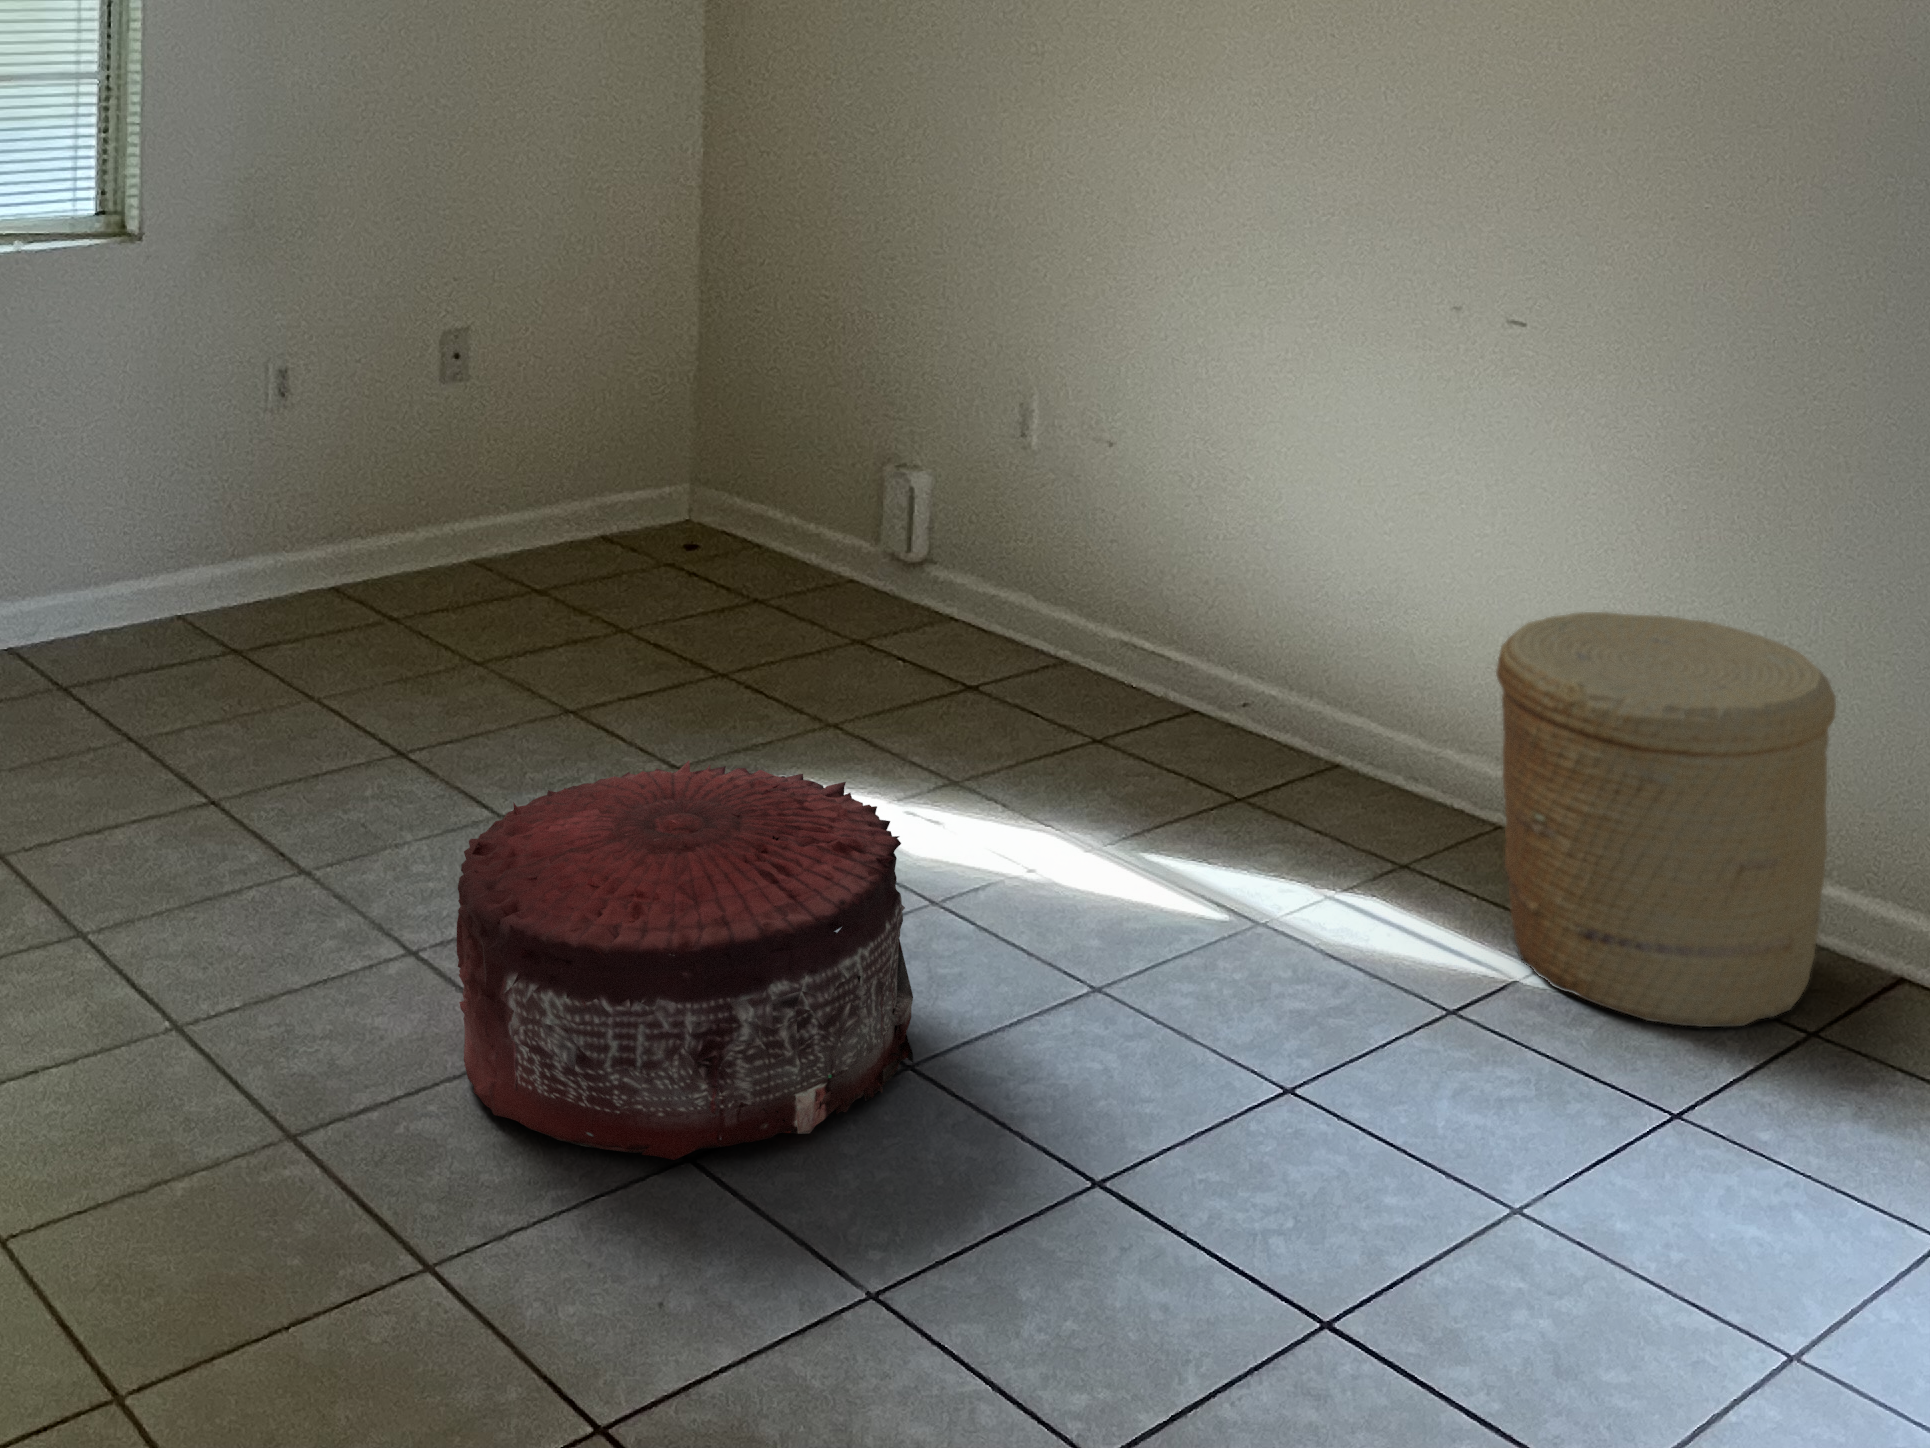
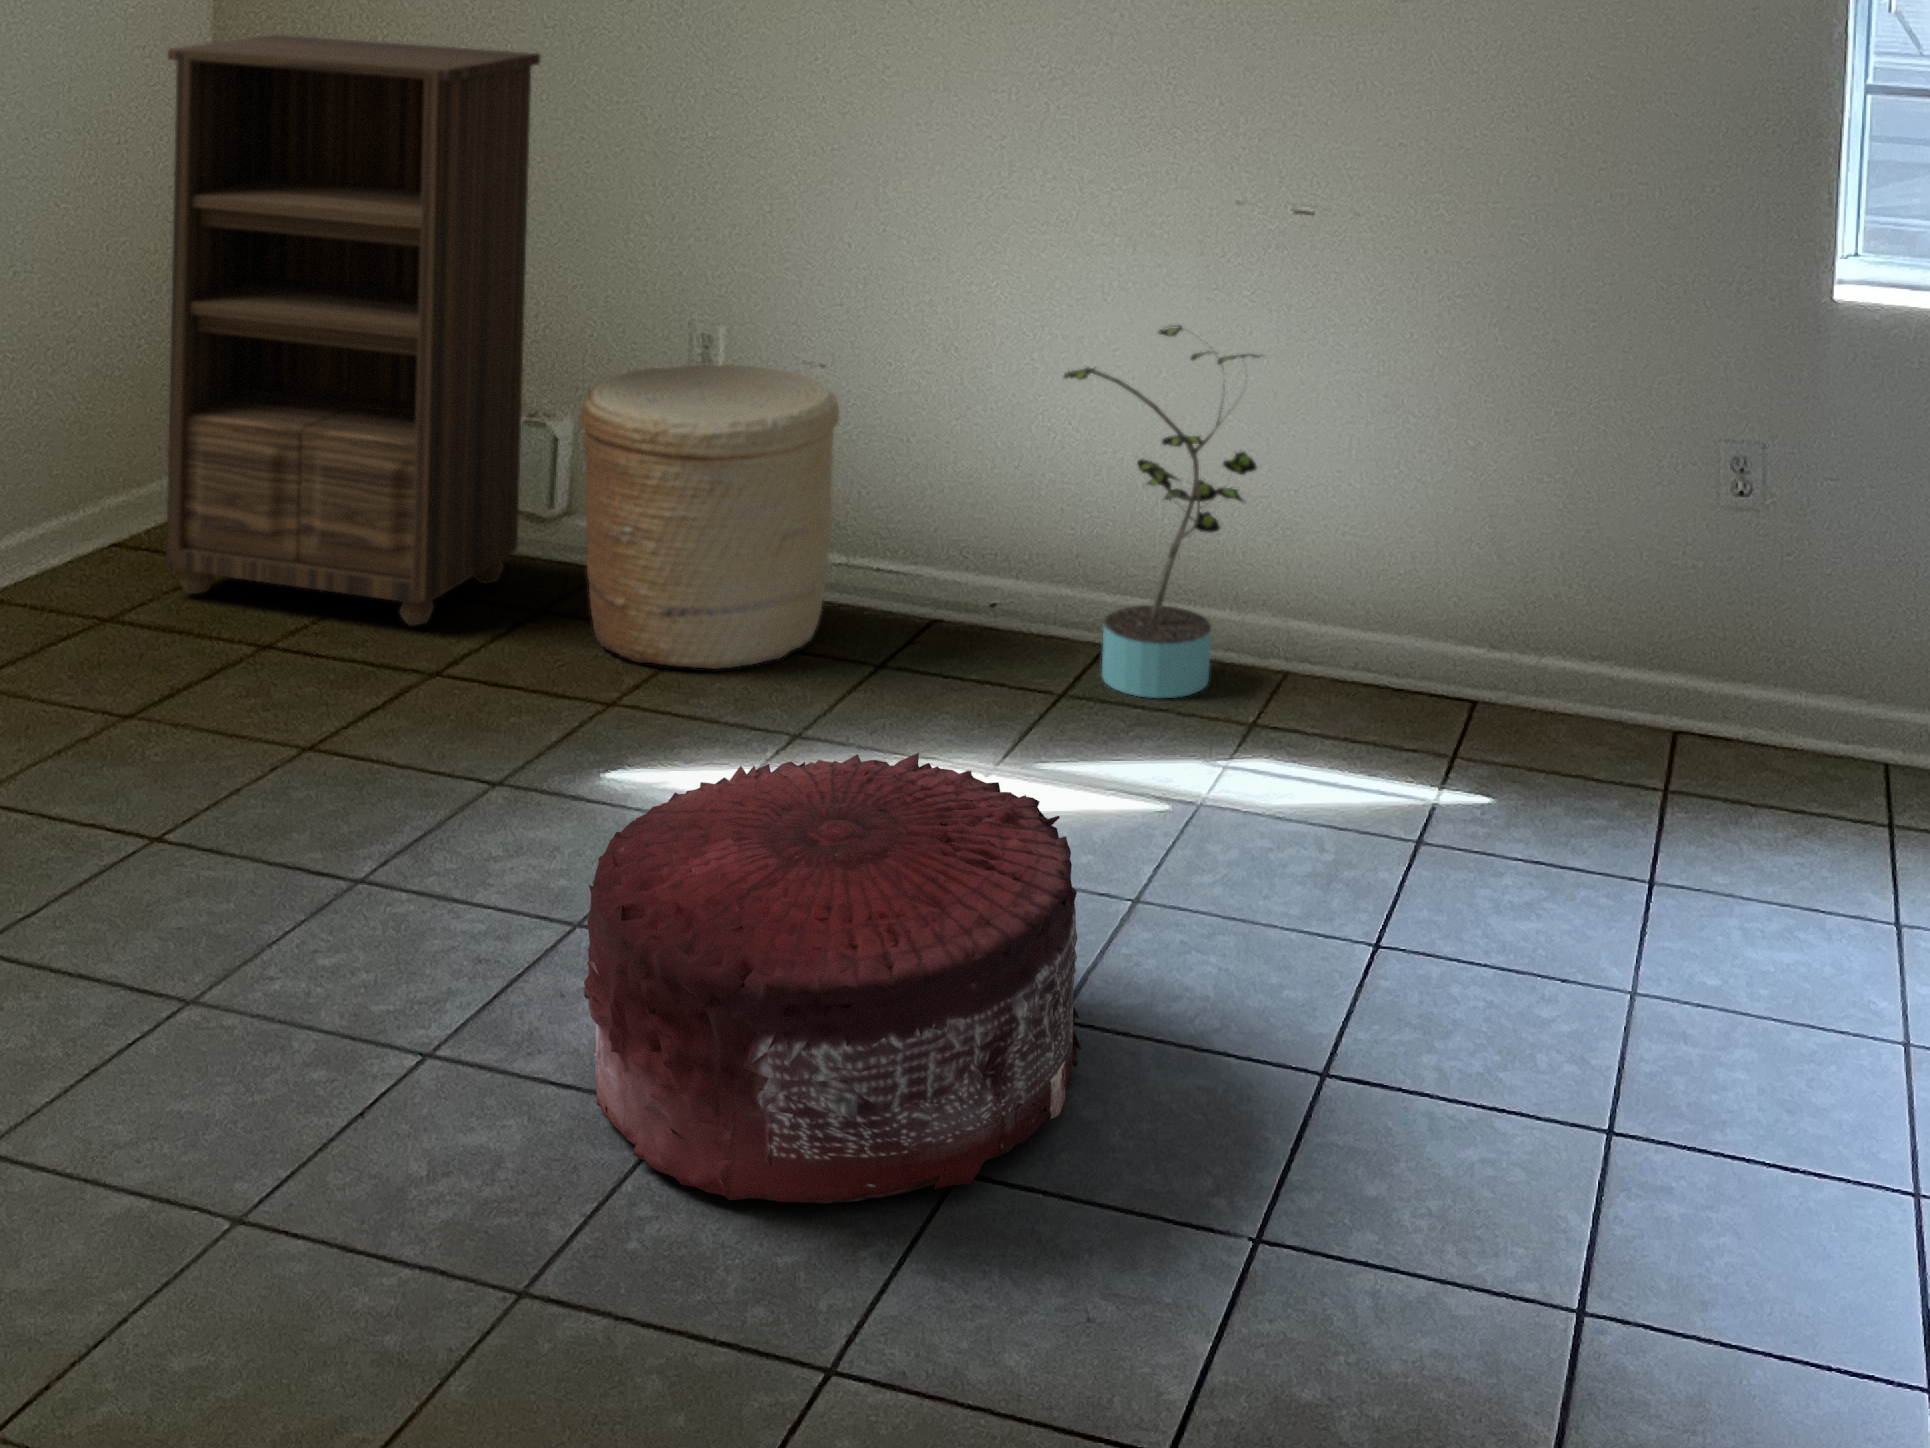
bookshelf: none [592,106,882,634] -> present [166,35,540,625]
potted plant: none [1252,429,1464,822] -> present [1064,325,1260,698]
woven basket: present [1496,612,1836,1027] -> present [580,365,839,669]

